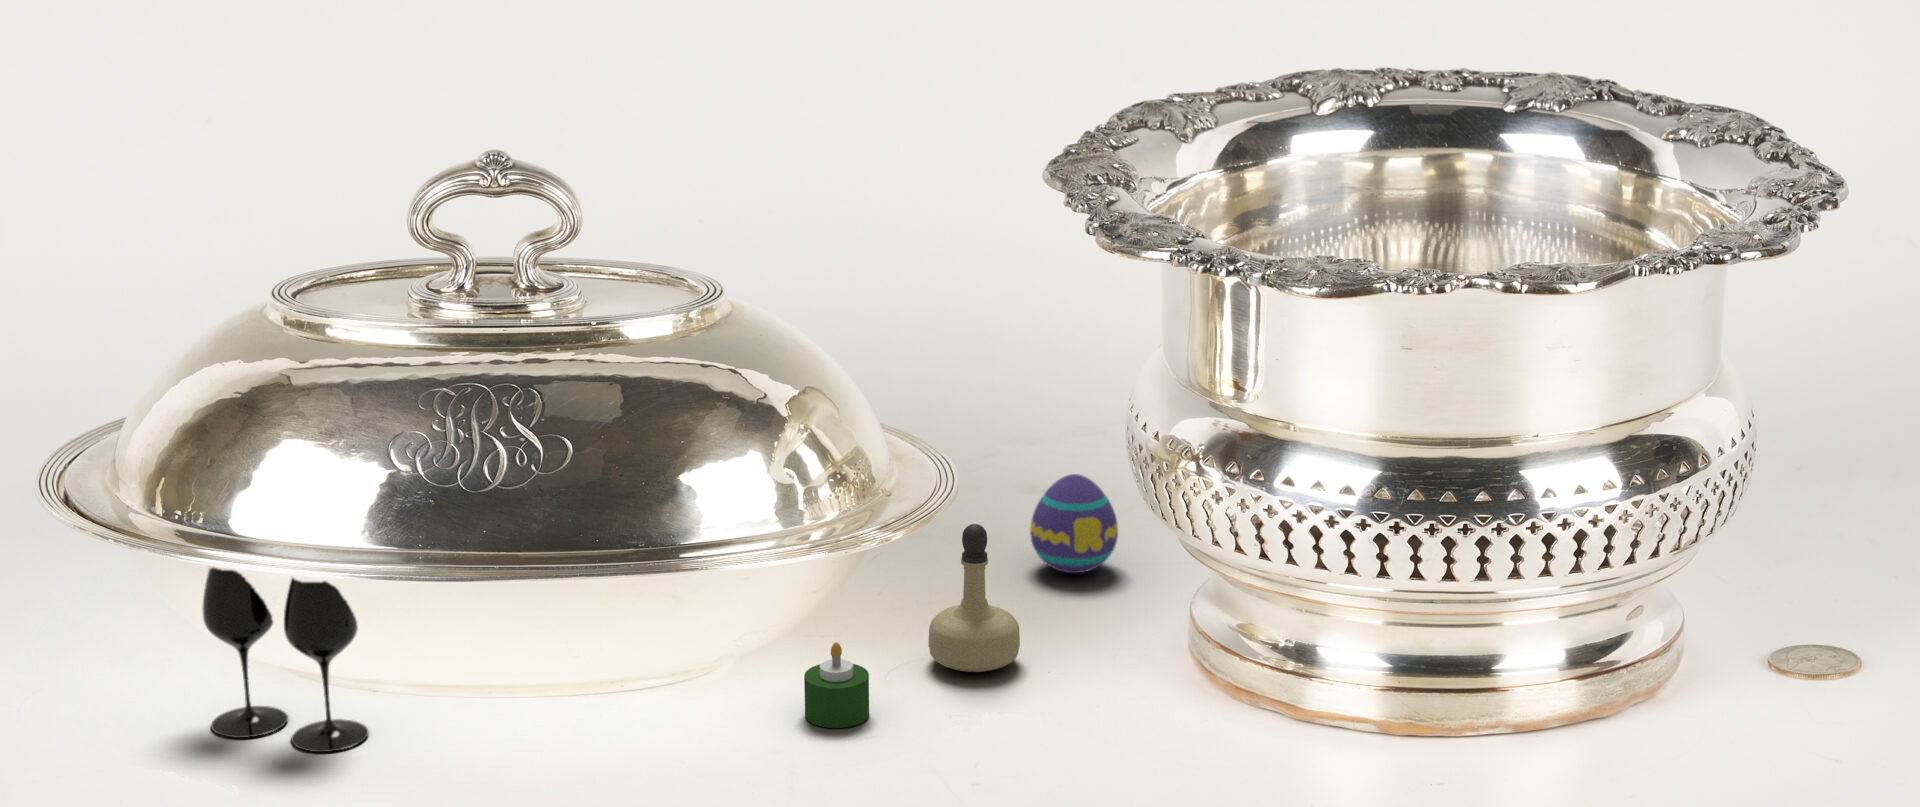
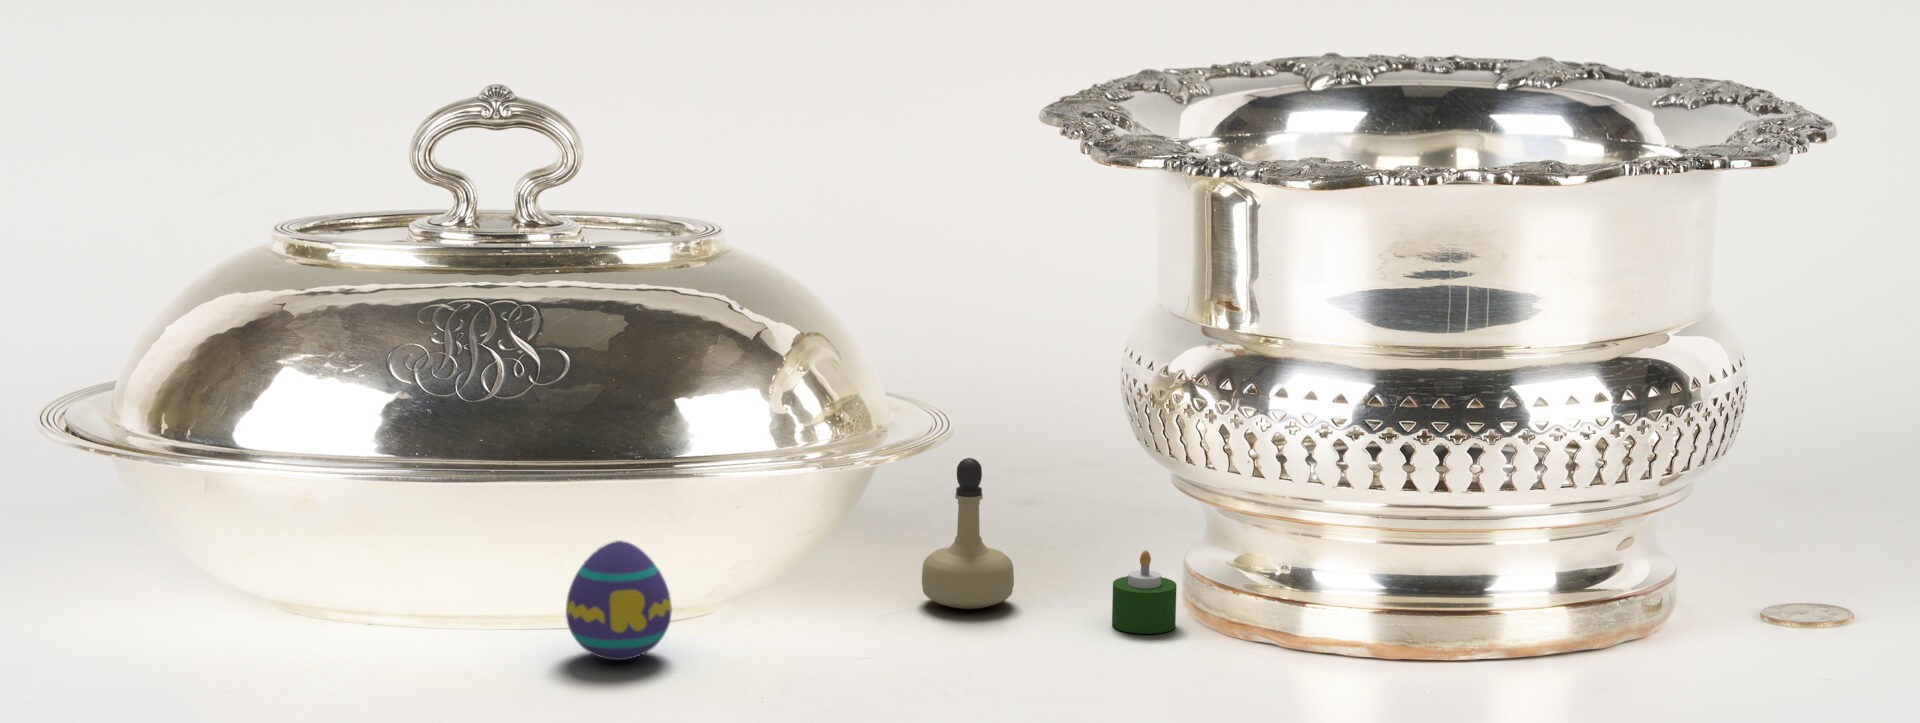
decorative egg: present [1030,474,1118,573] -> present [566,540,672,660]
wine glass: present [202,568,368,752] -> none [195,463,356,660]
candle: present [804,642,869,728] -> present [1112,550,1177,634]

